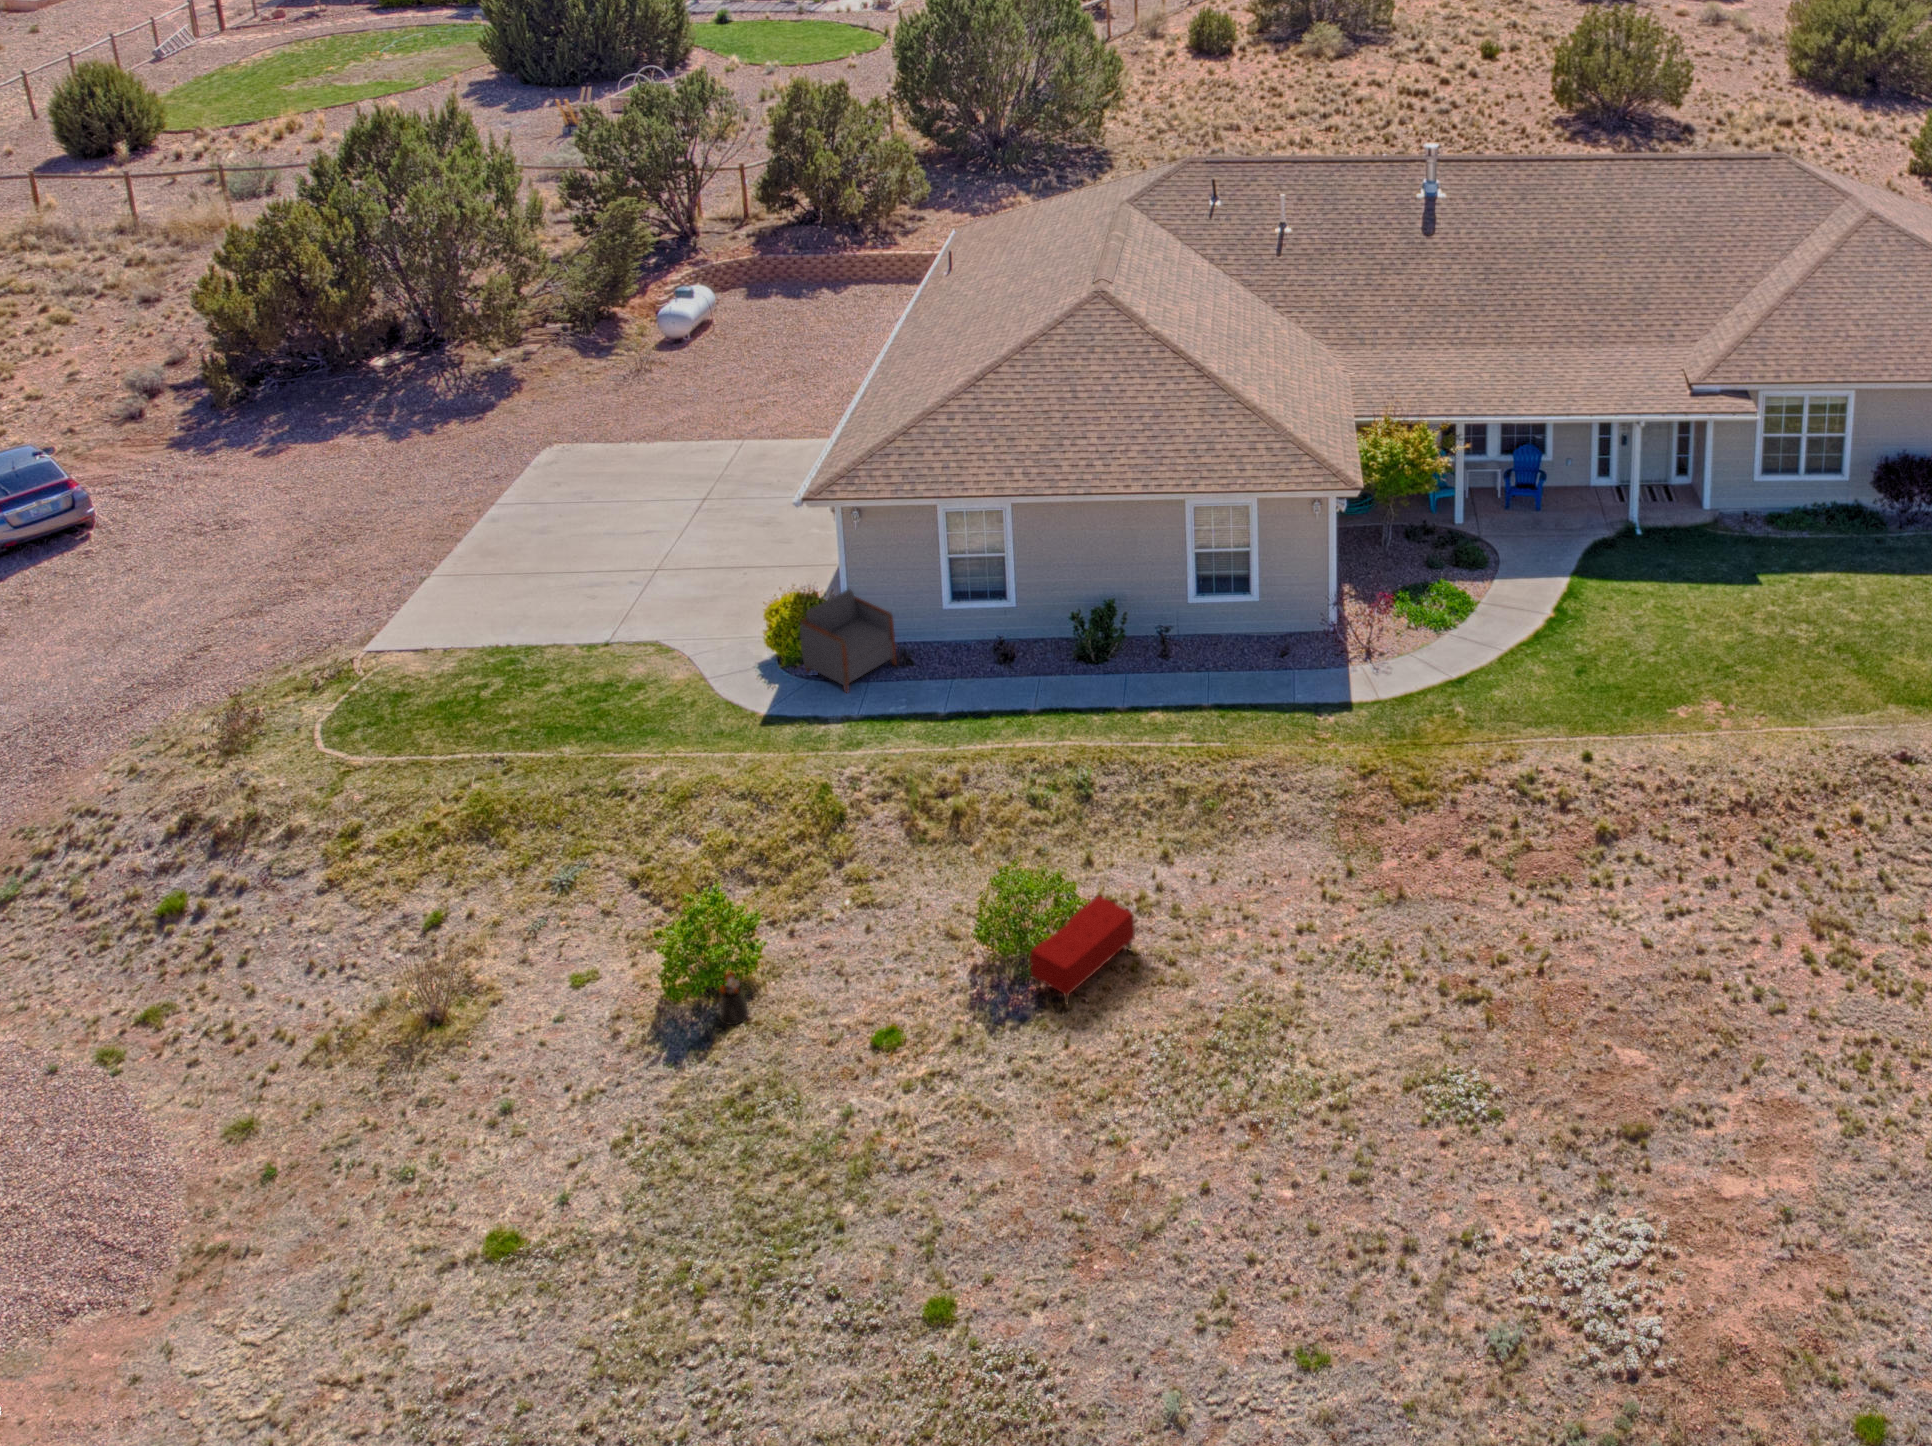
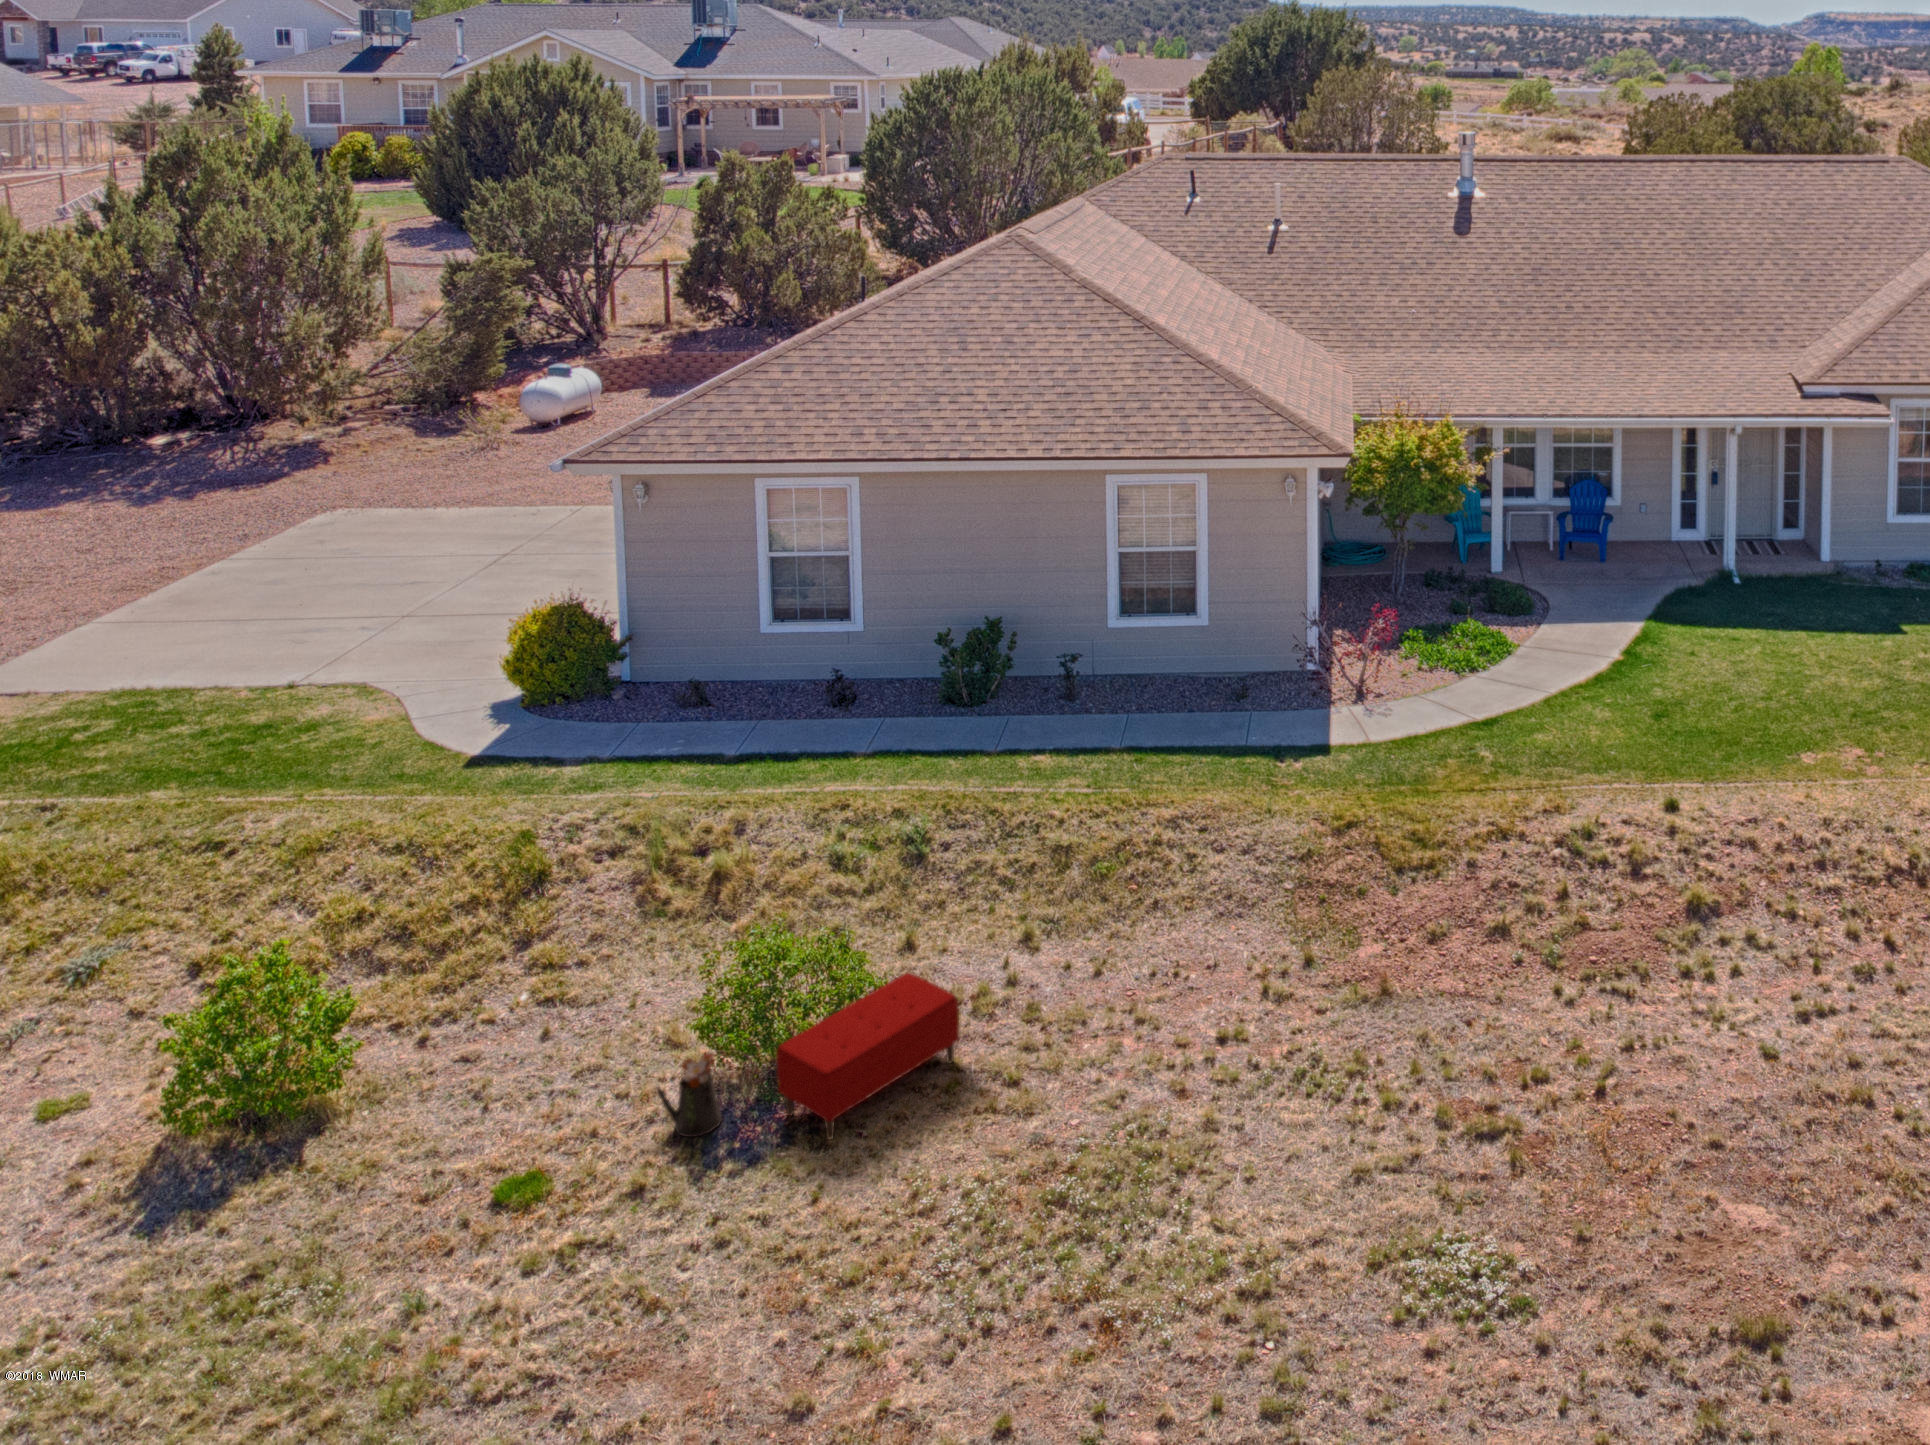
armchair: present [800,589,897,693] -> none [571,604,710,743]
watering can: present [720,972,749,1025] -> present [657,1053,722,1137]

